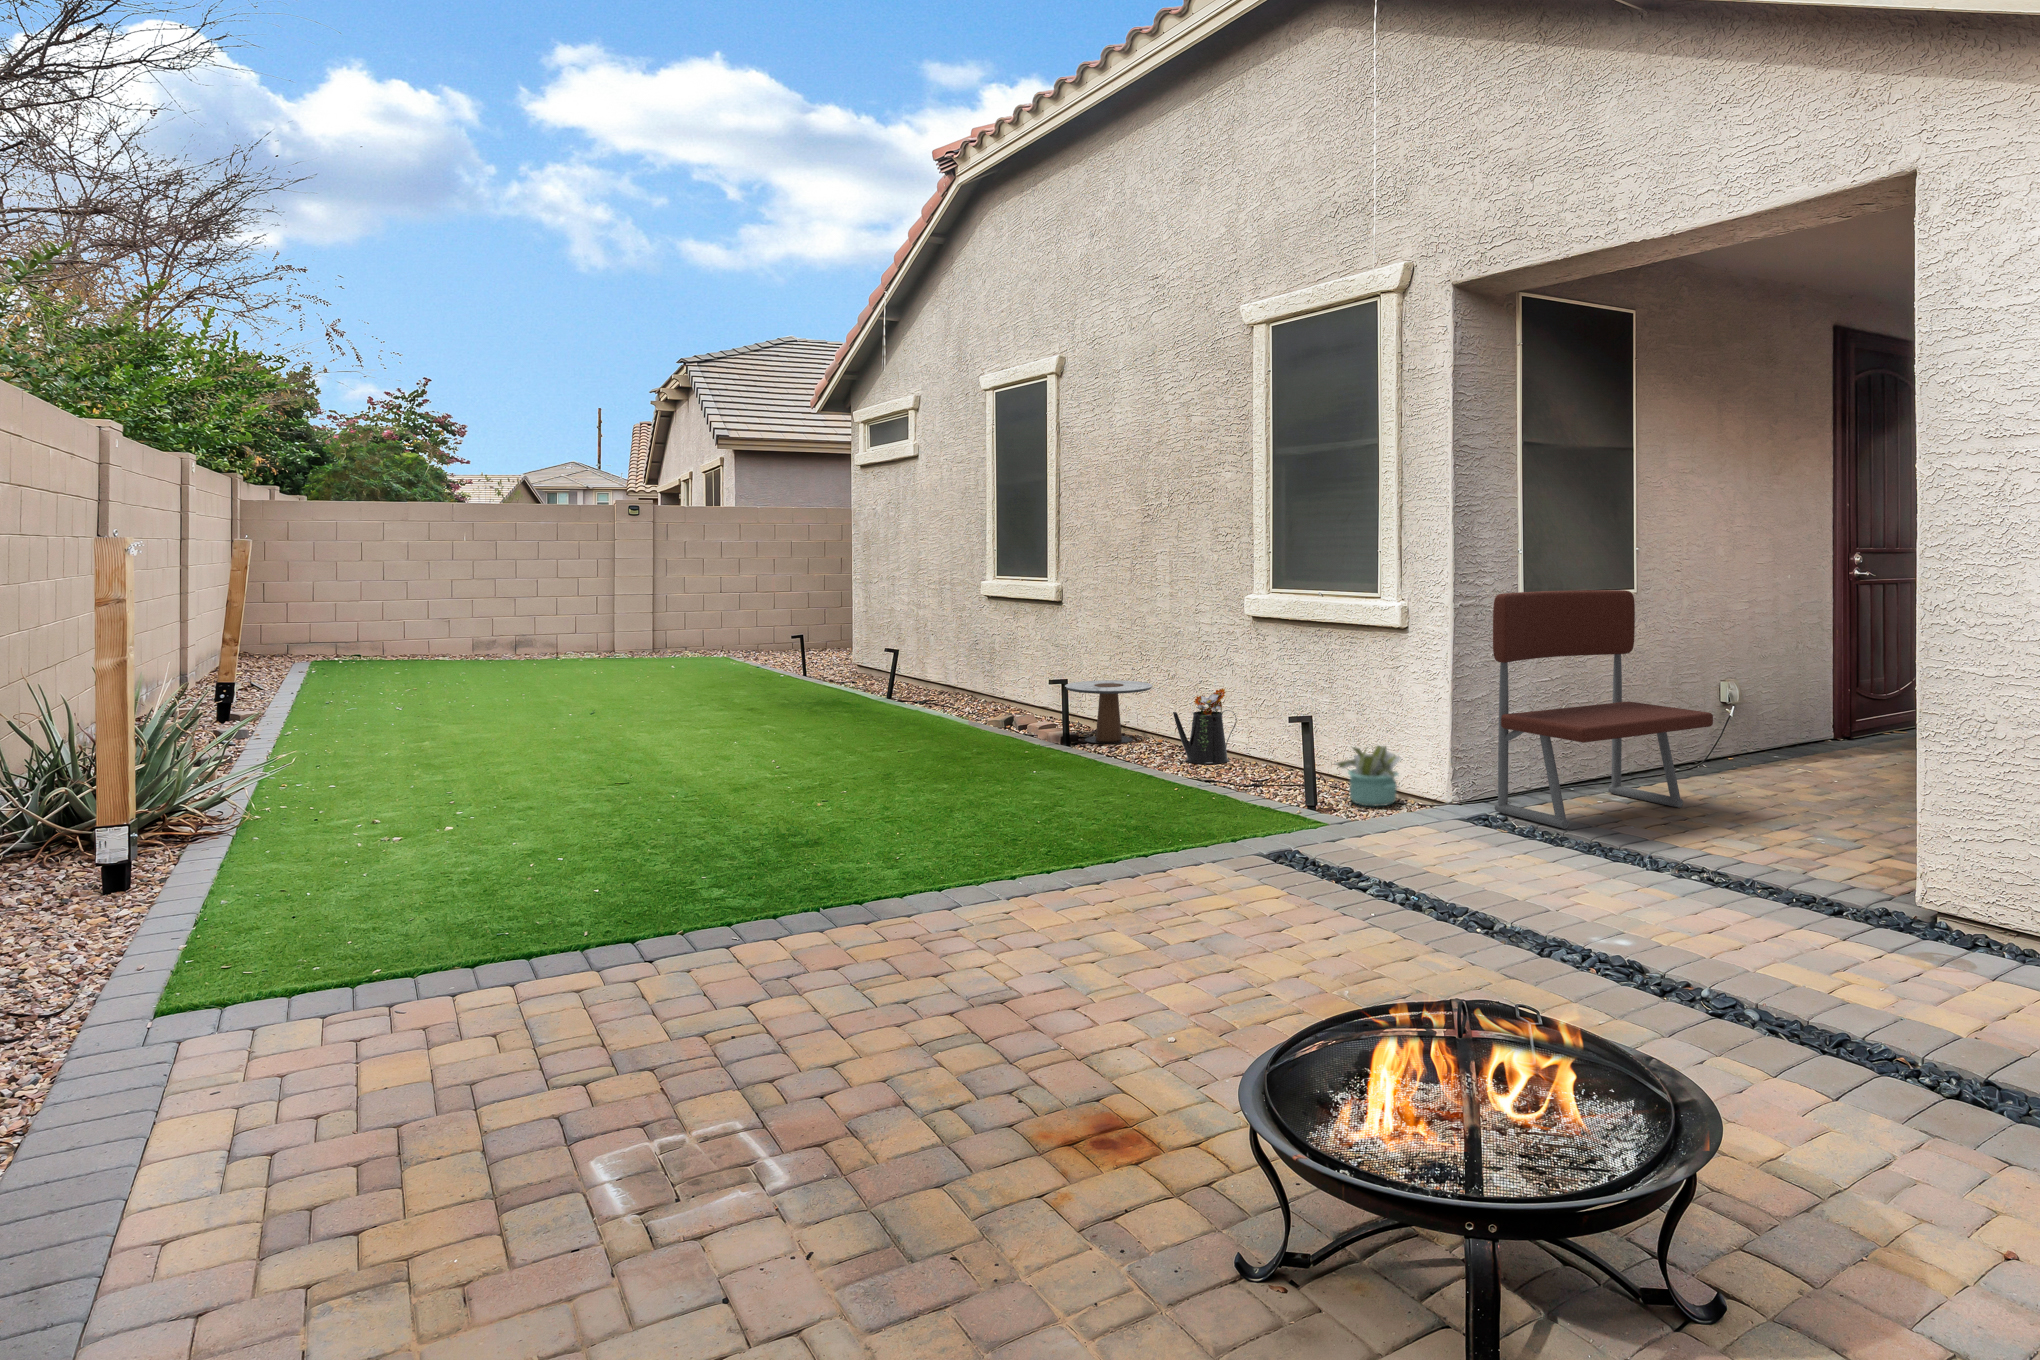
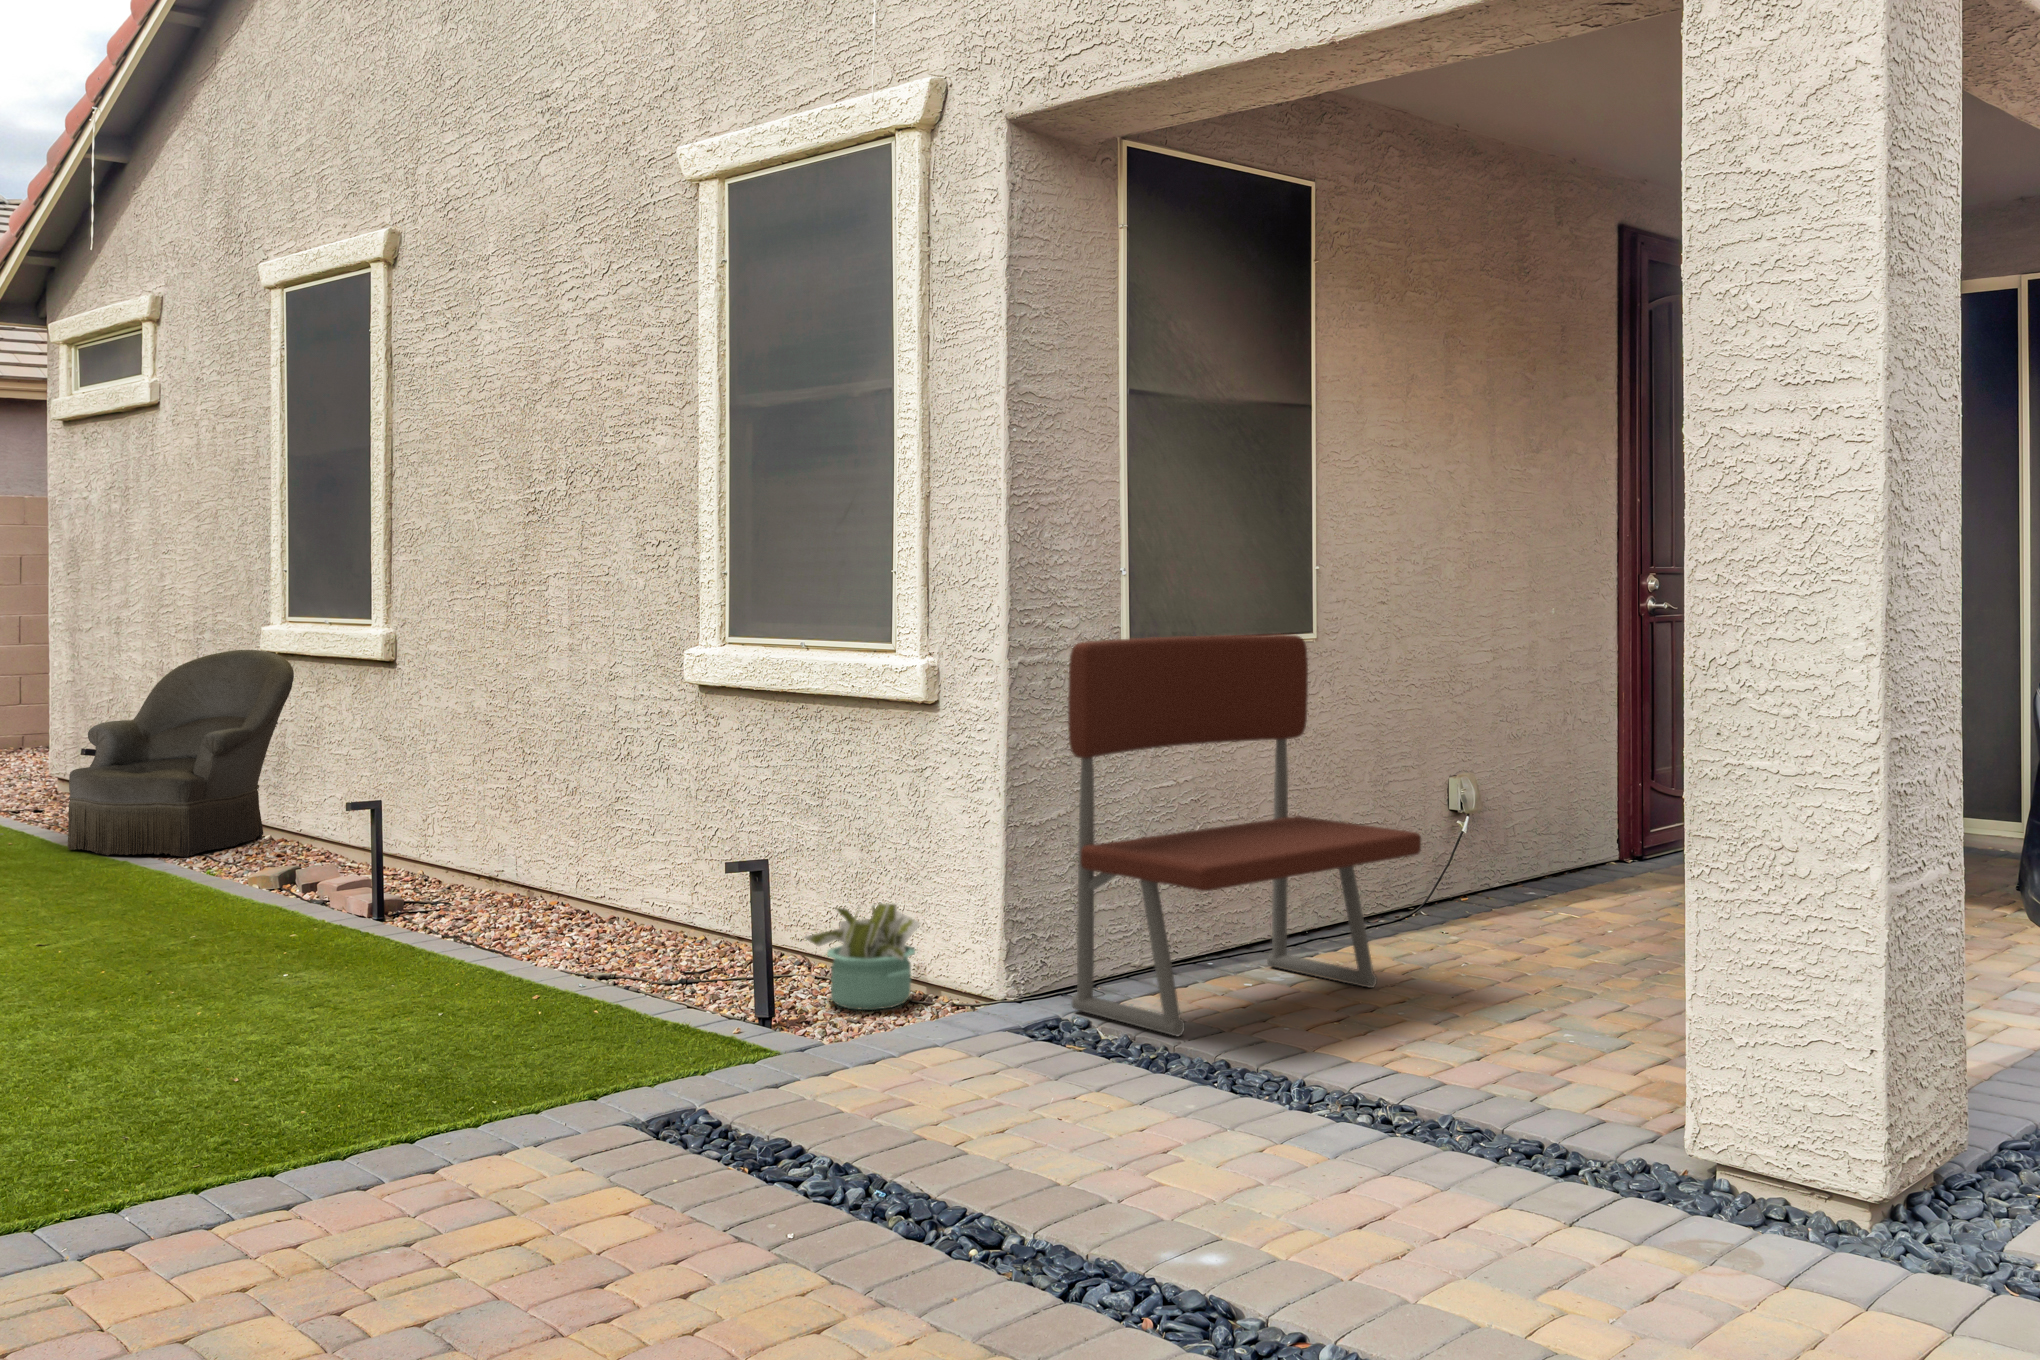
armchair: none [898,597,1011,712] -> present [68,650,294,857]
side table: present [1065,680,1153,744] -> none [360,795,526,910]
watering can: present [1173,688,1237,764] -> none [544,805,662,942]

